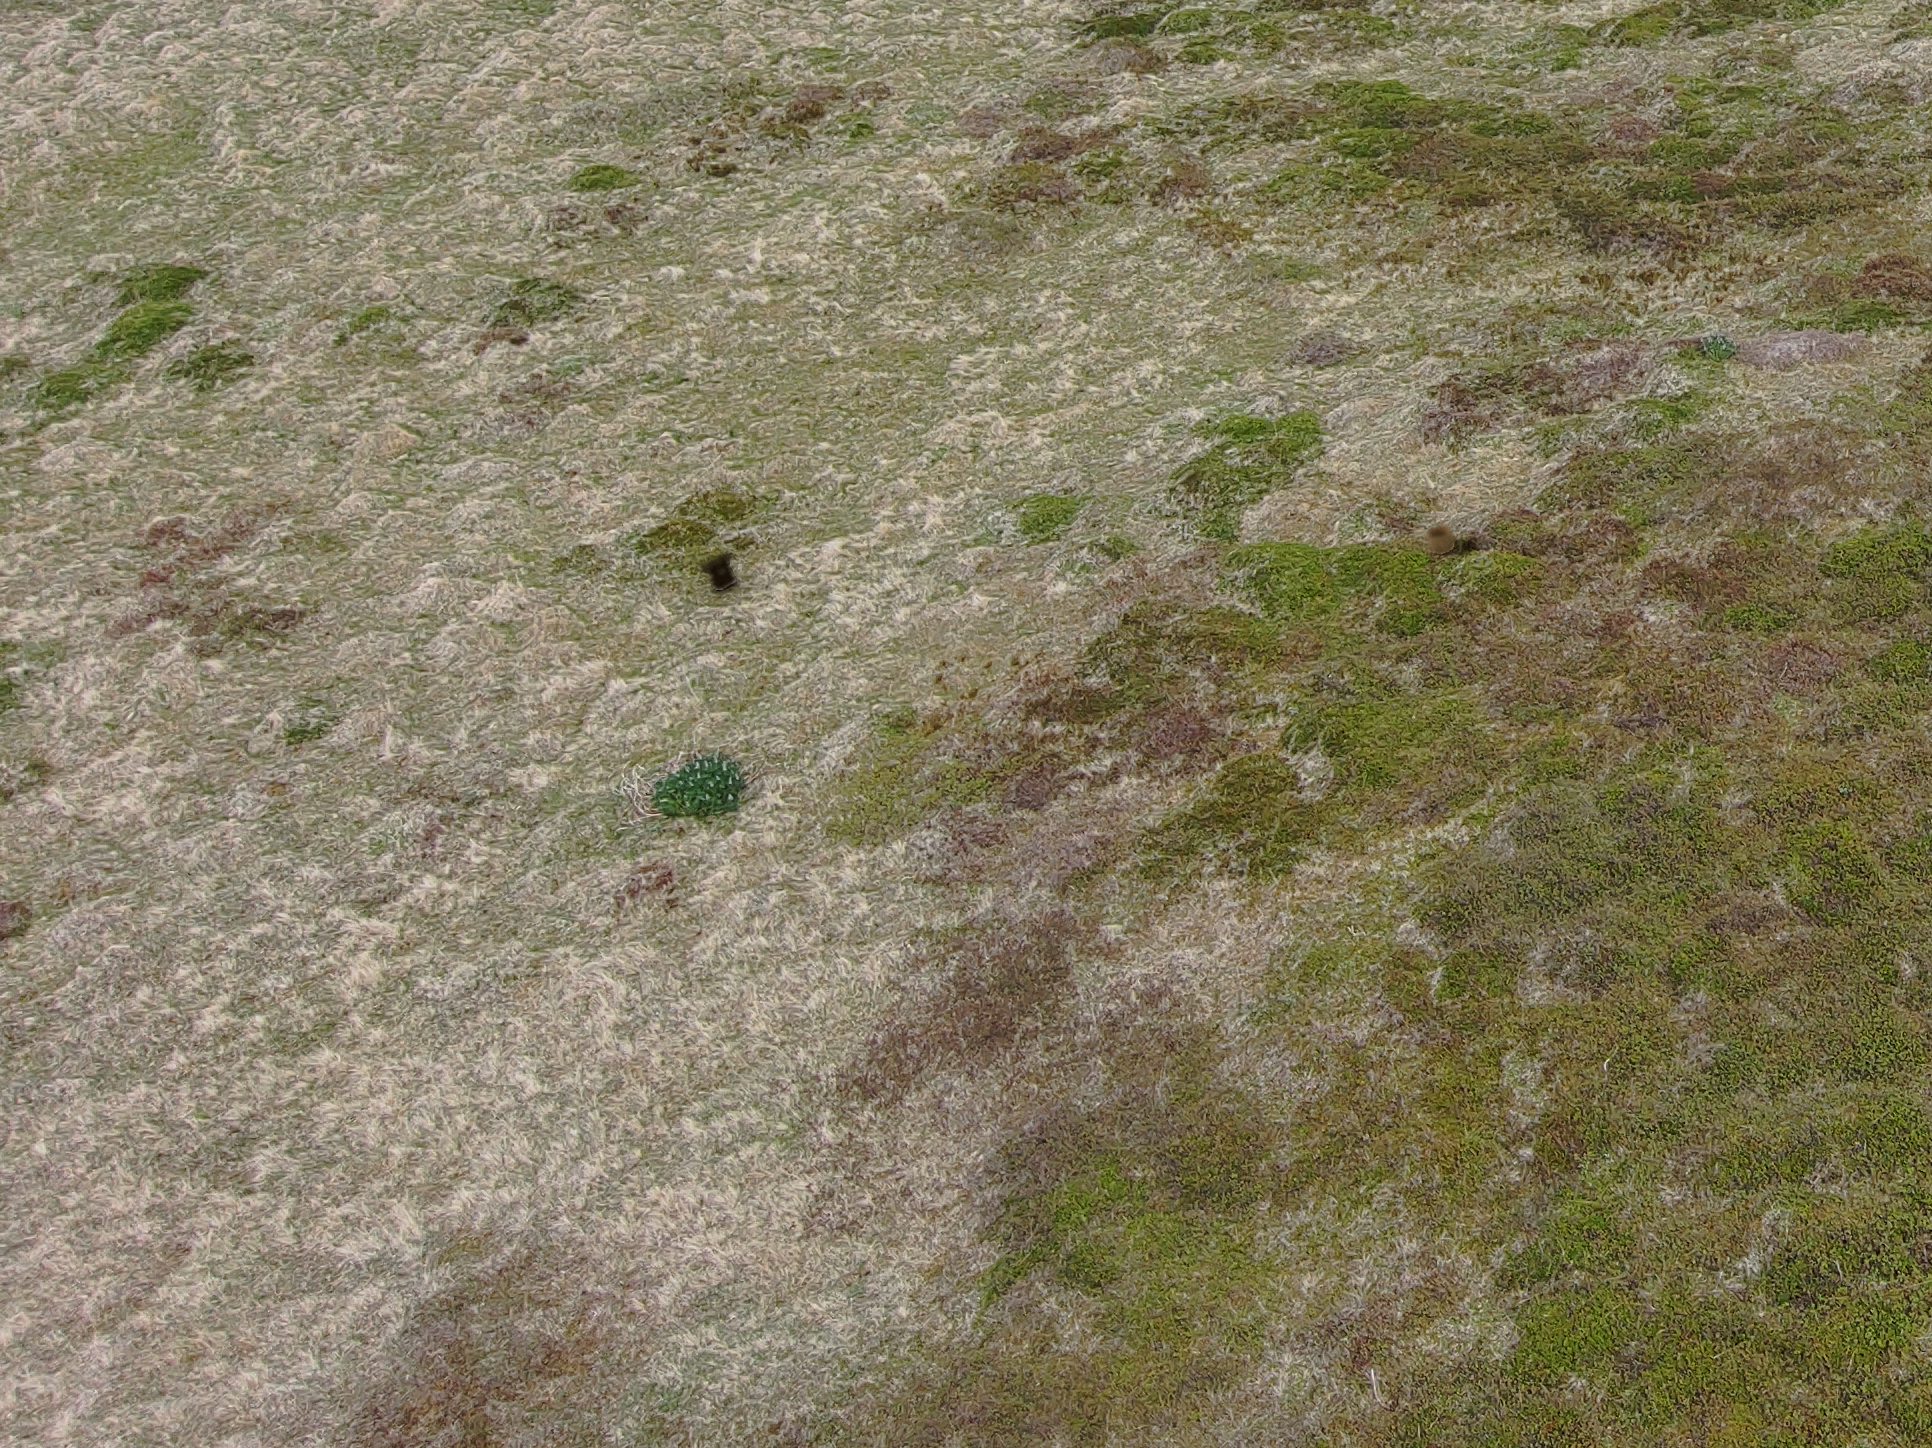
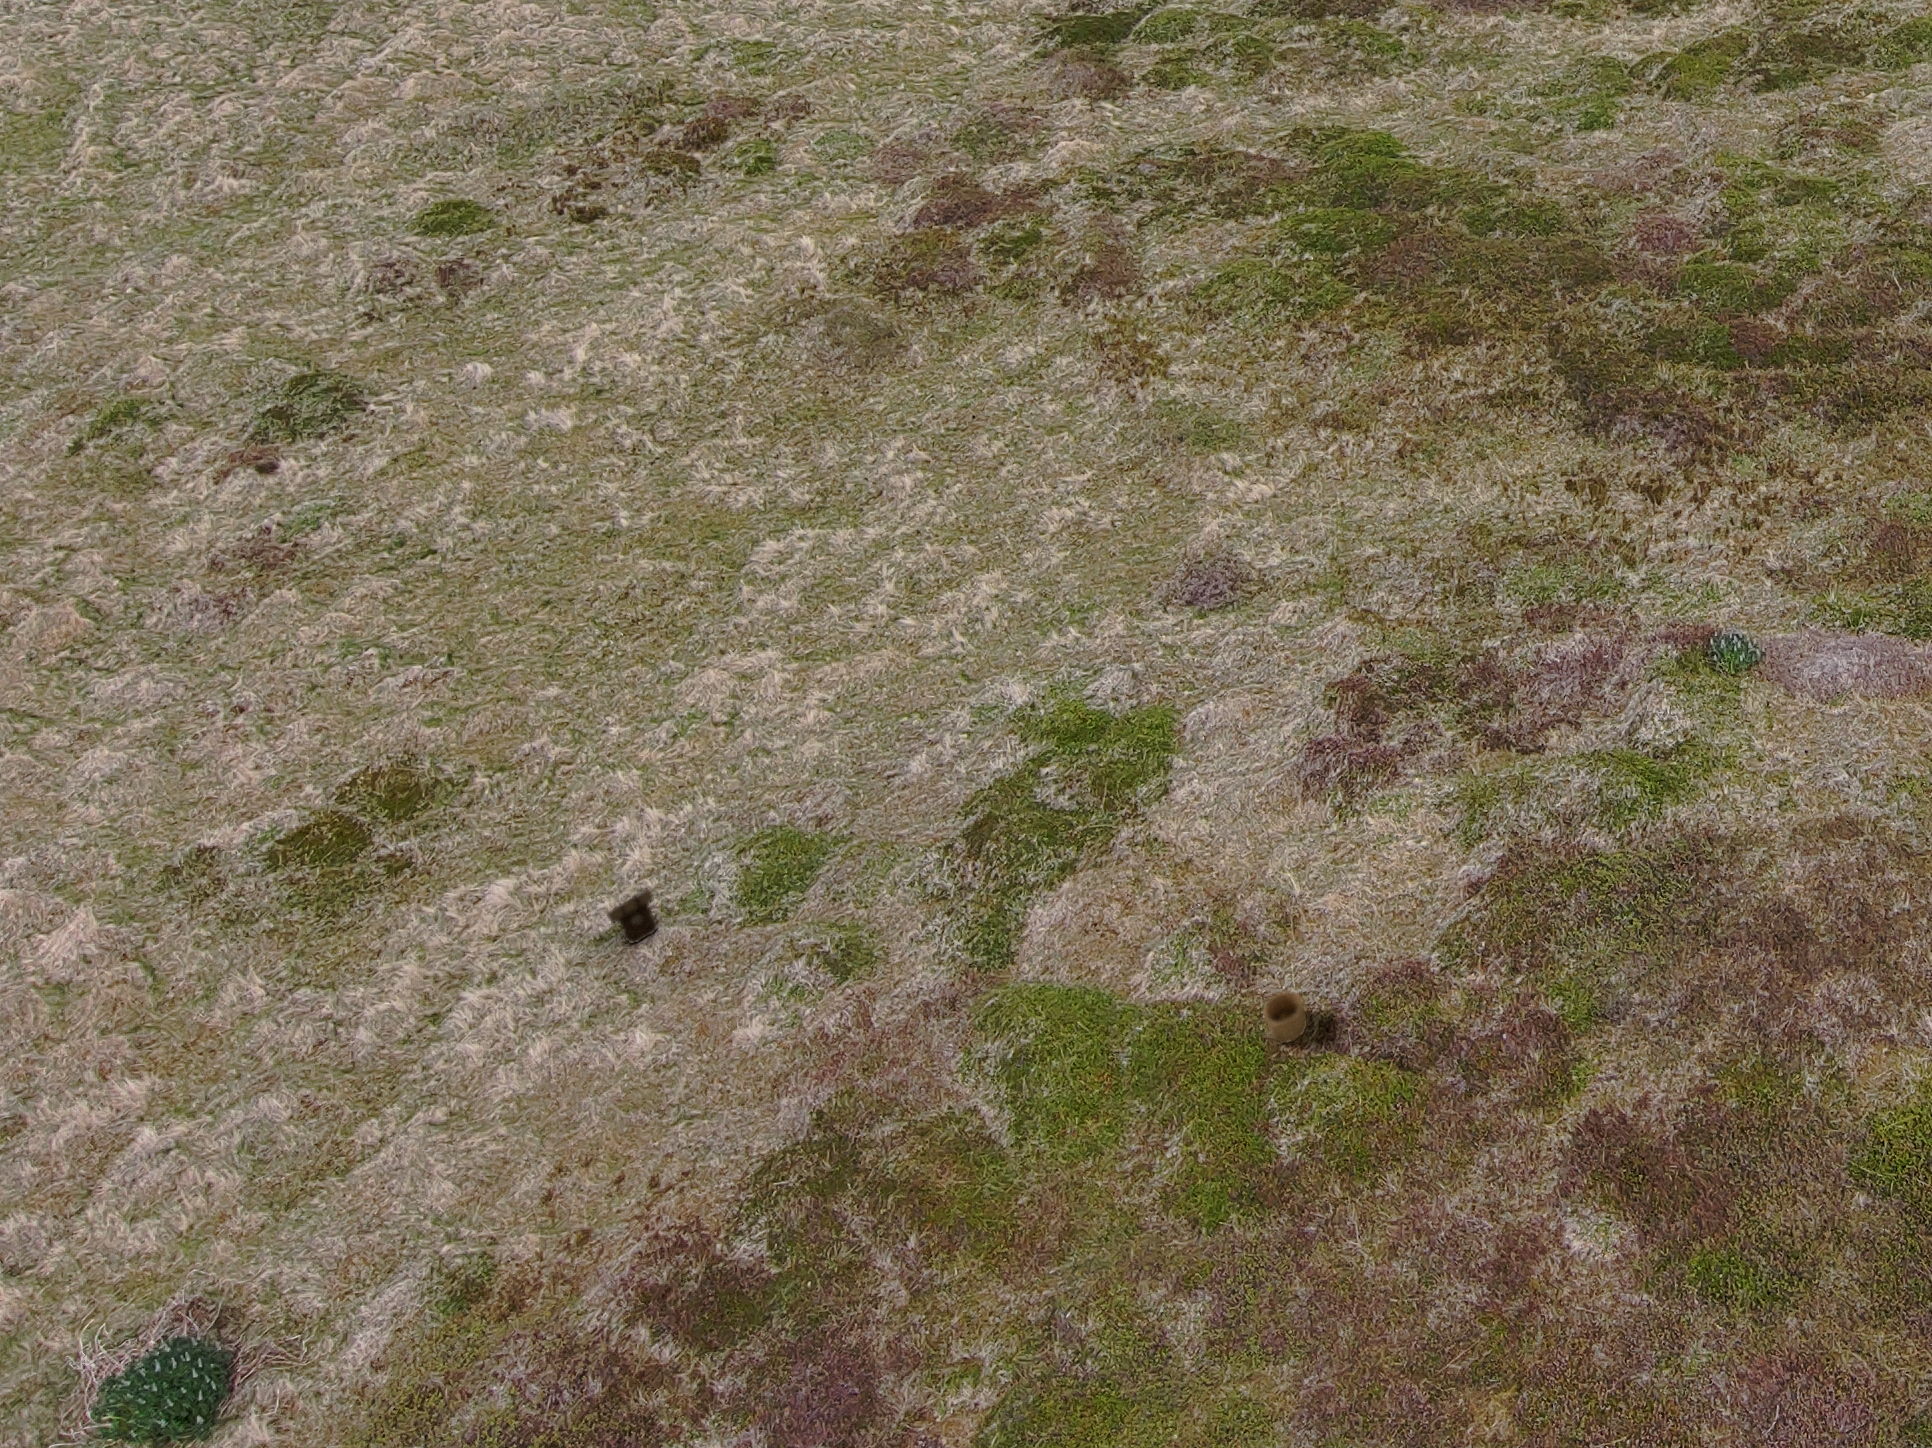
backpack: present [700,552,737,591] -> present [607,890,658,943]

